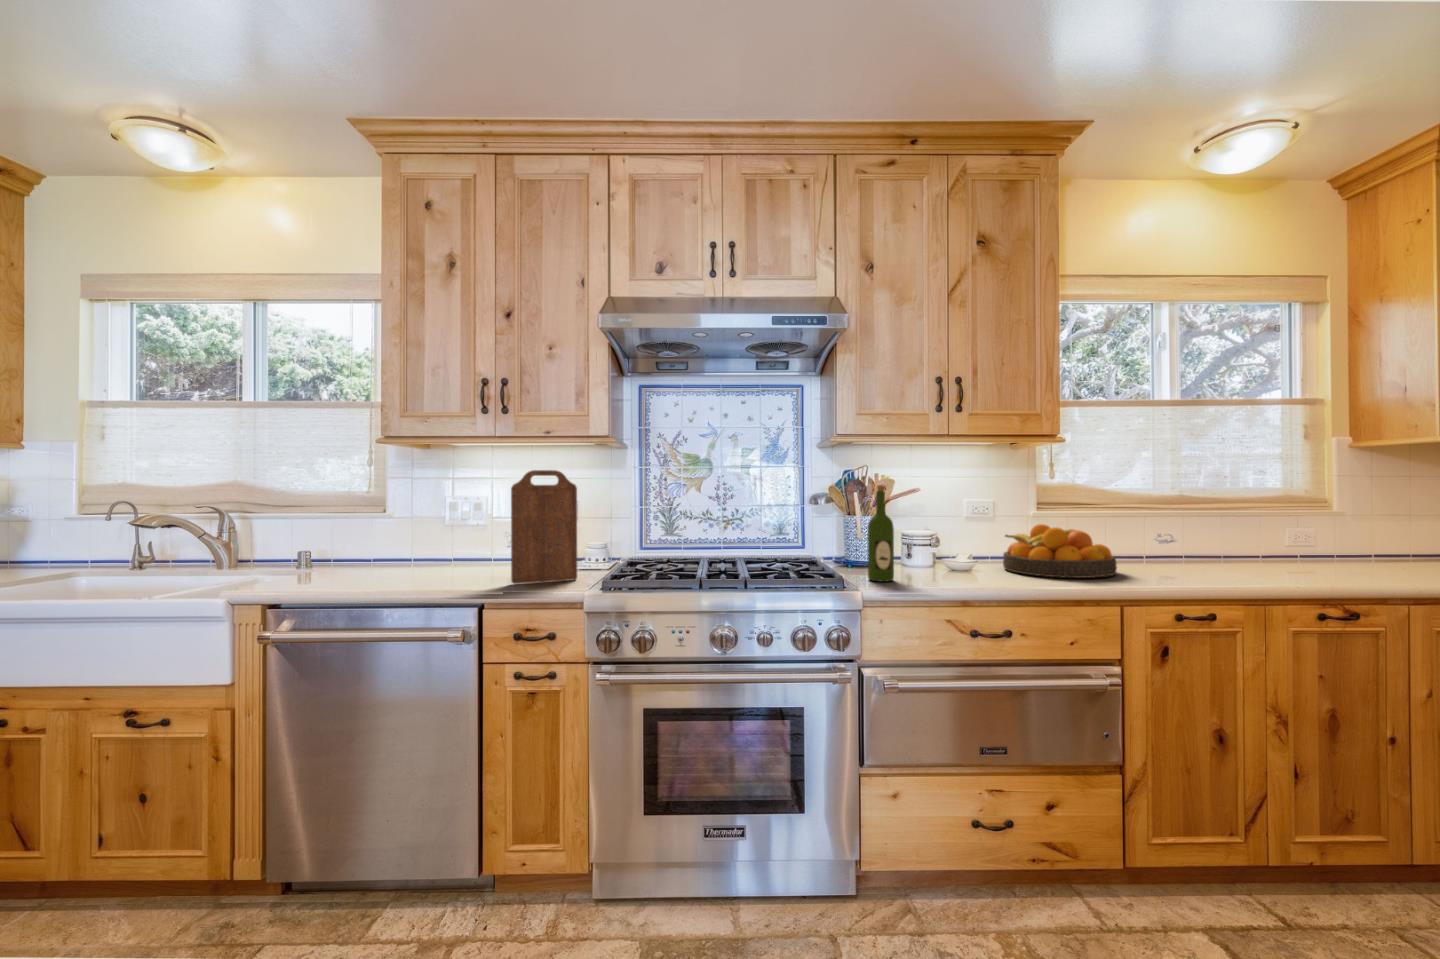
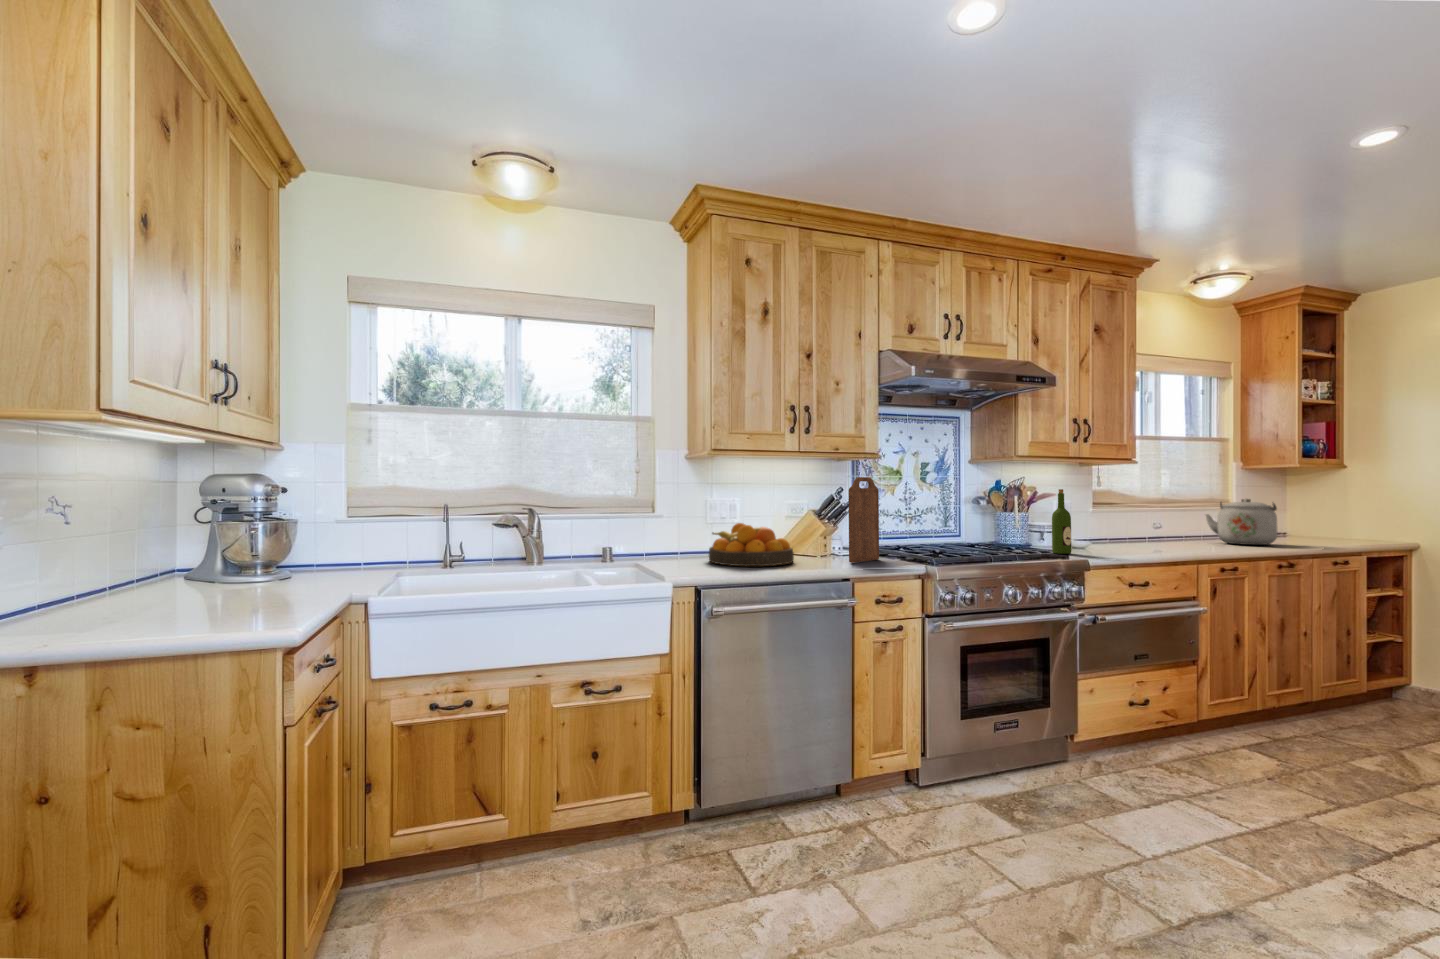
kettle: none [1225,499,1352,578] -> present [1206,499,1278,545]
fruit bowl: present [1003,524,1117,578] -> present [709,523,794,566]

